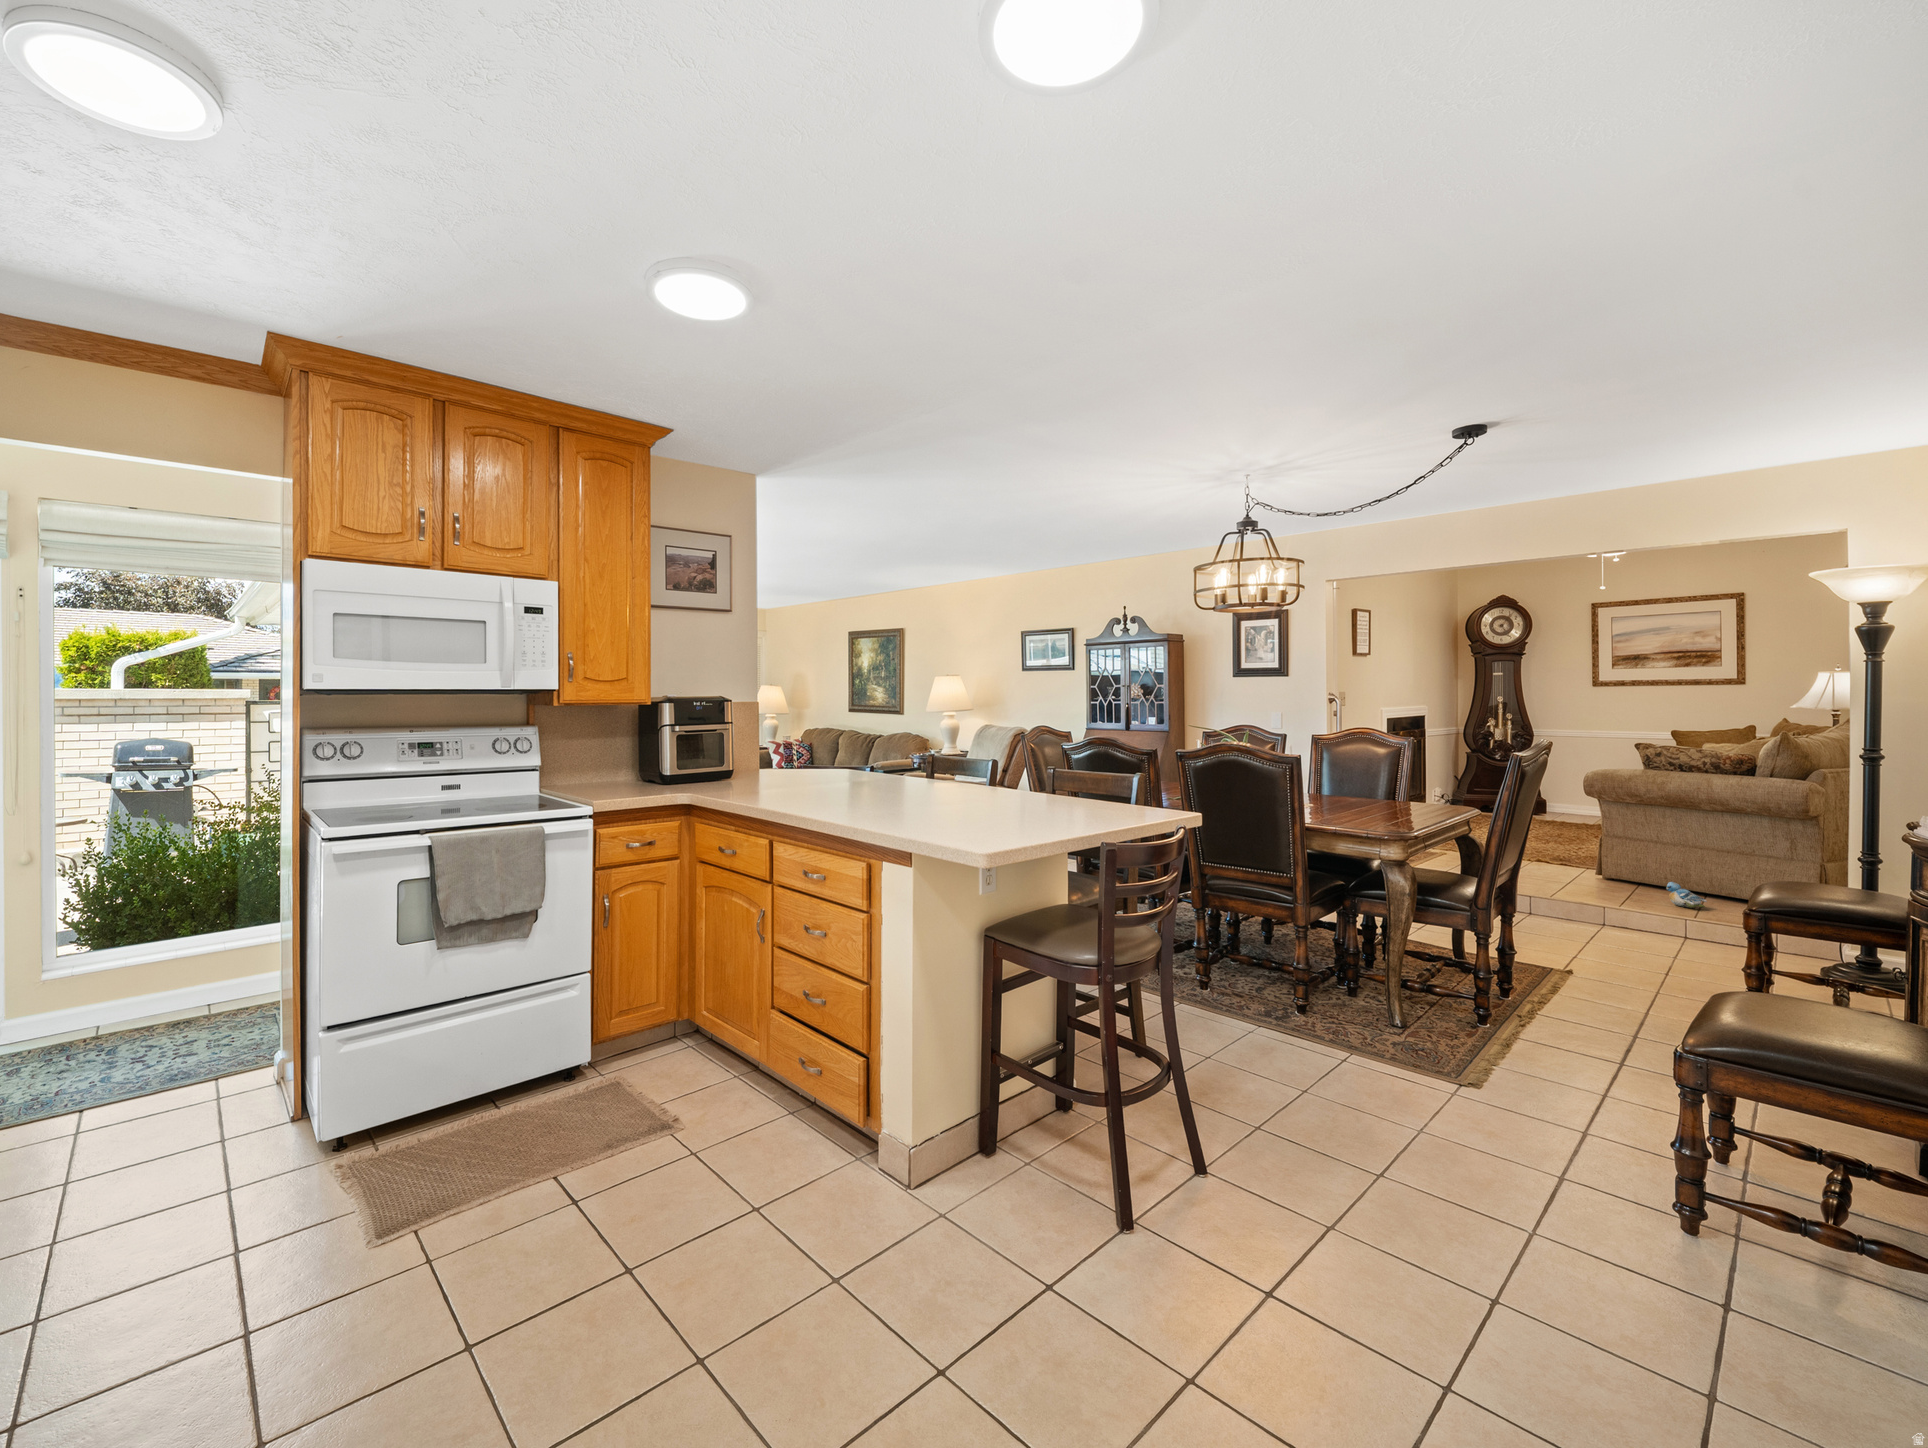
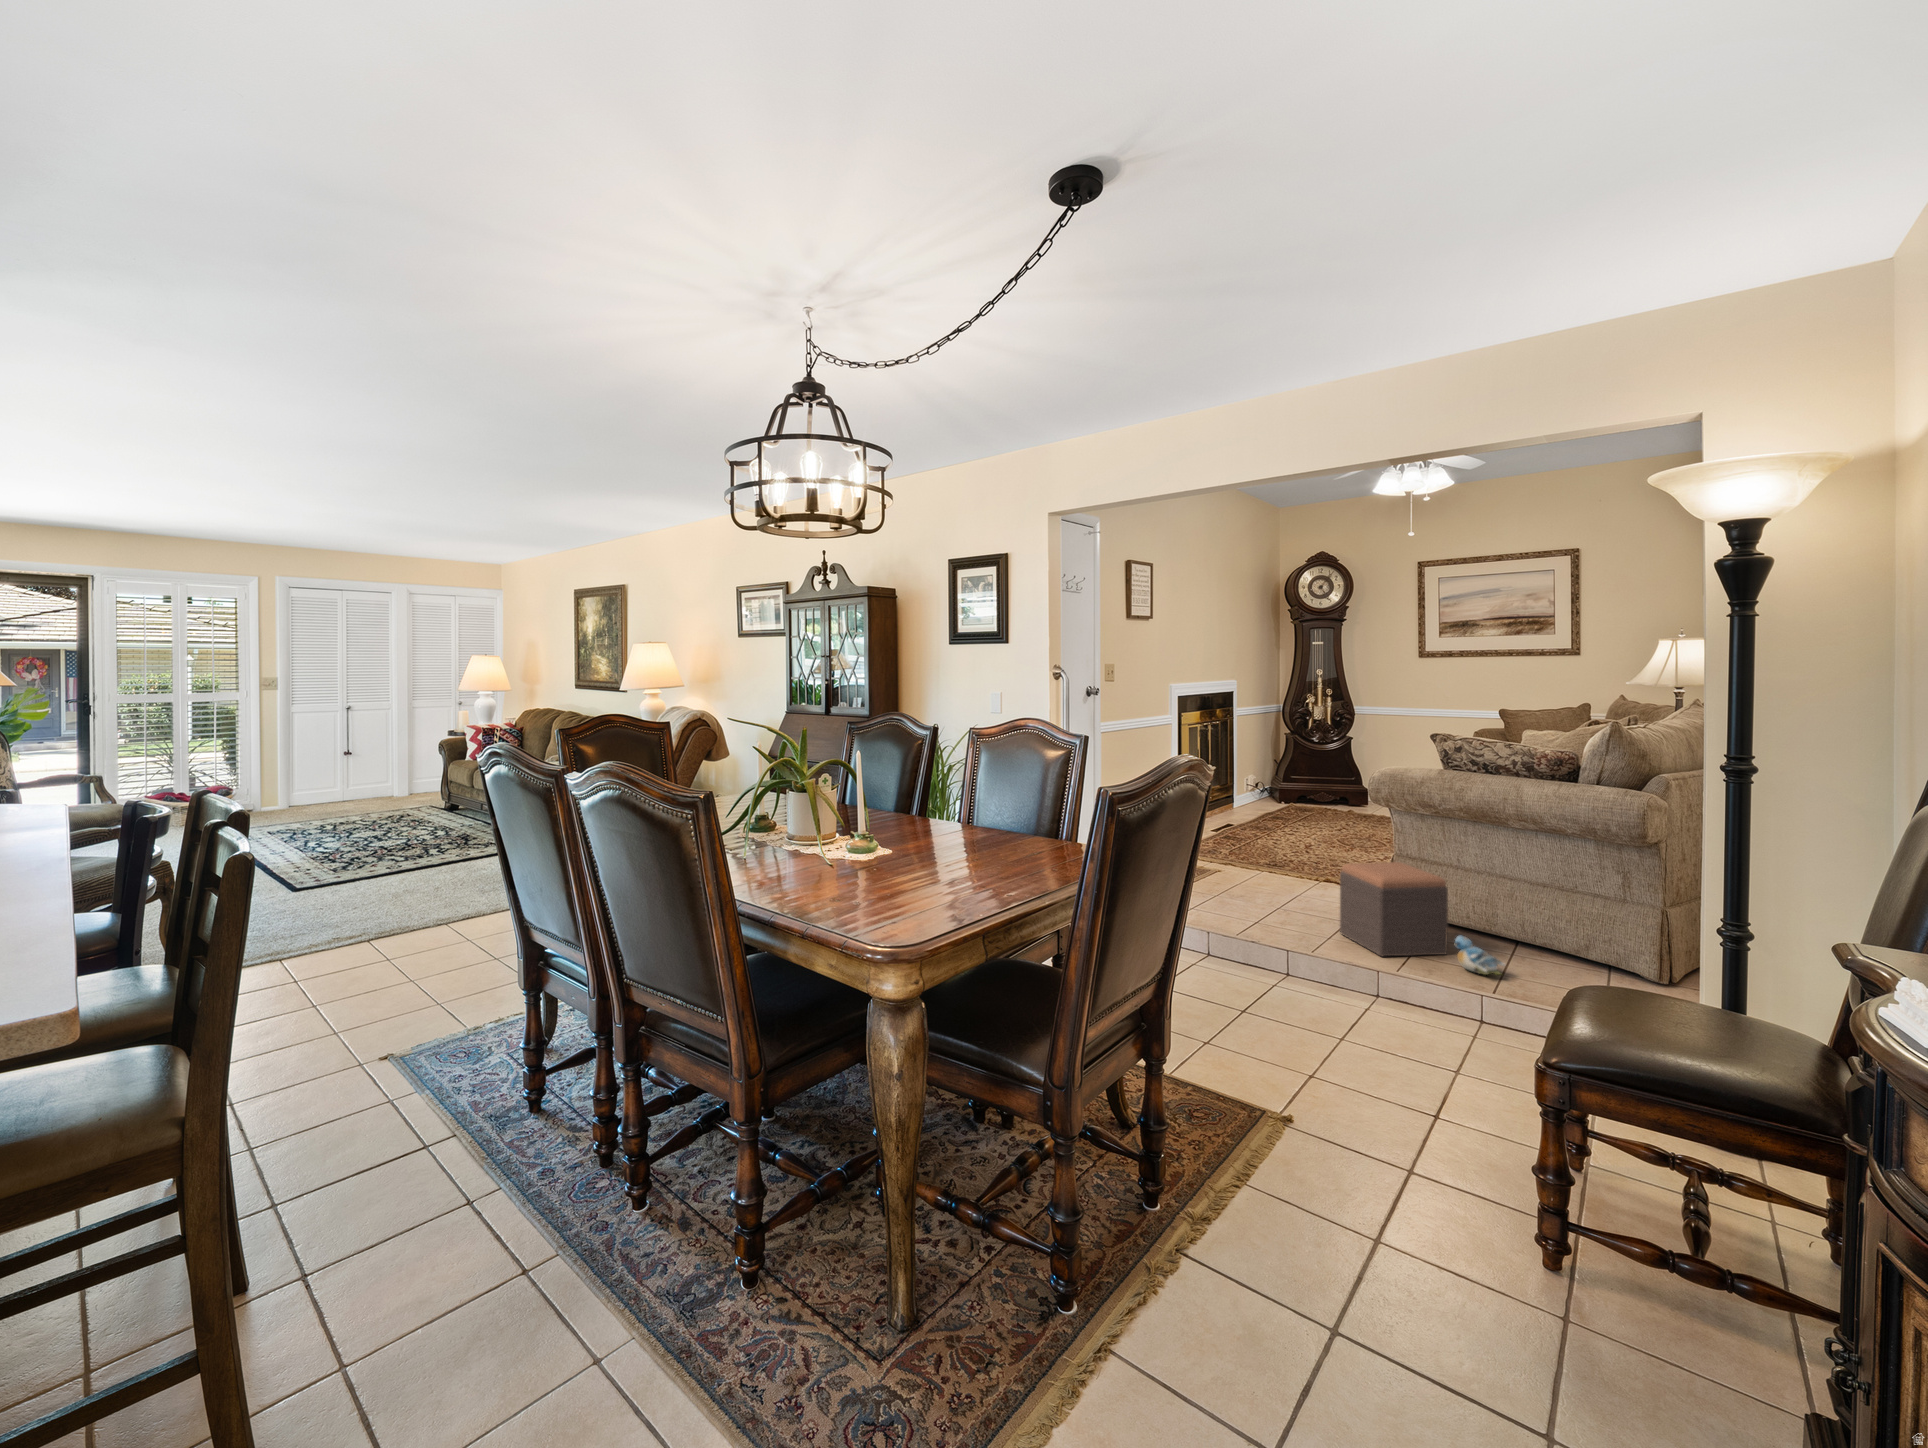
footstool: none [1571,835,1659,898] -> present [1340,862,1448,957]

